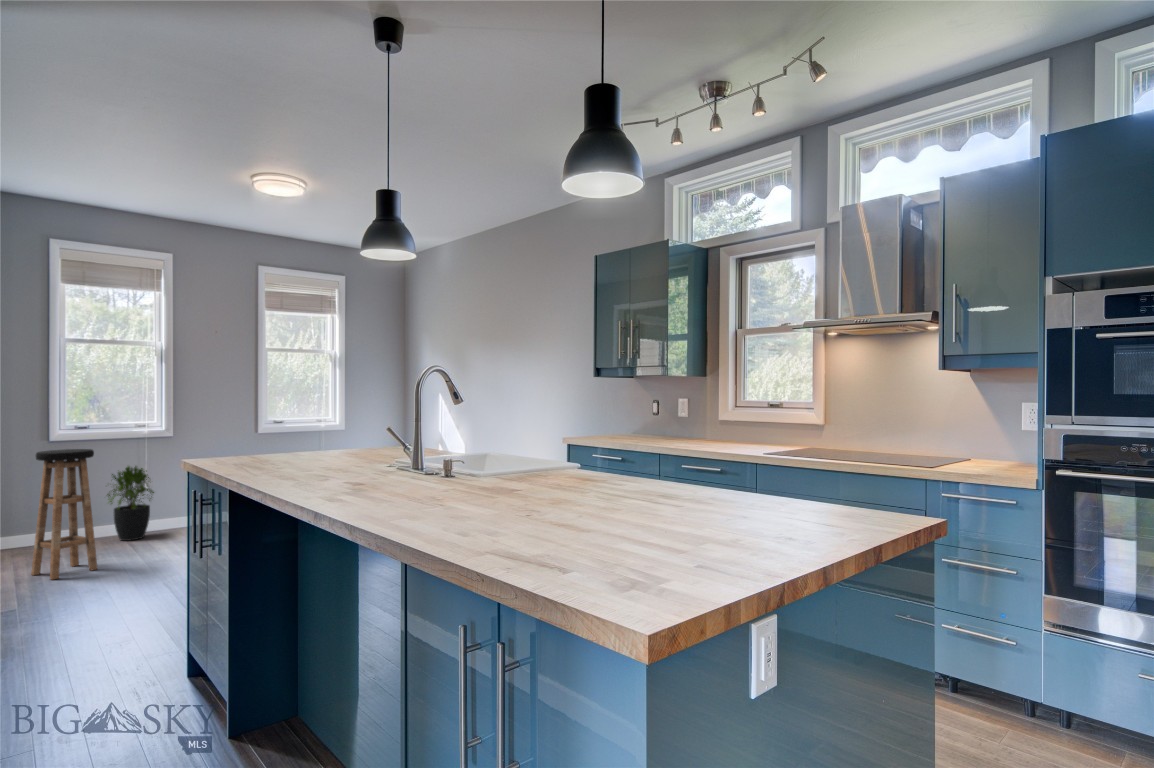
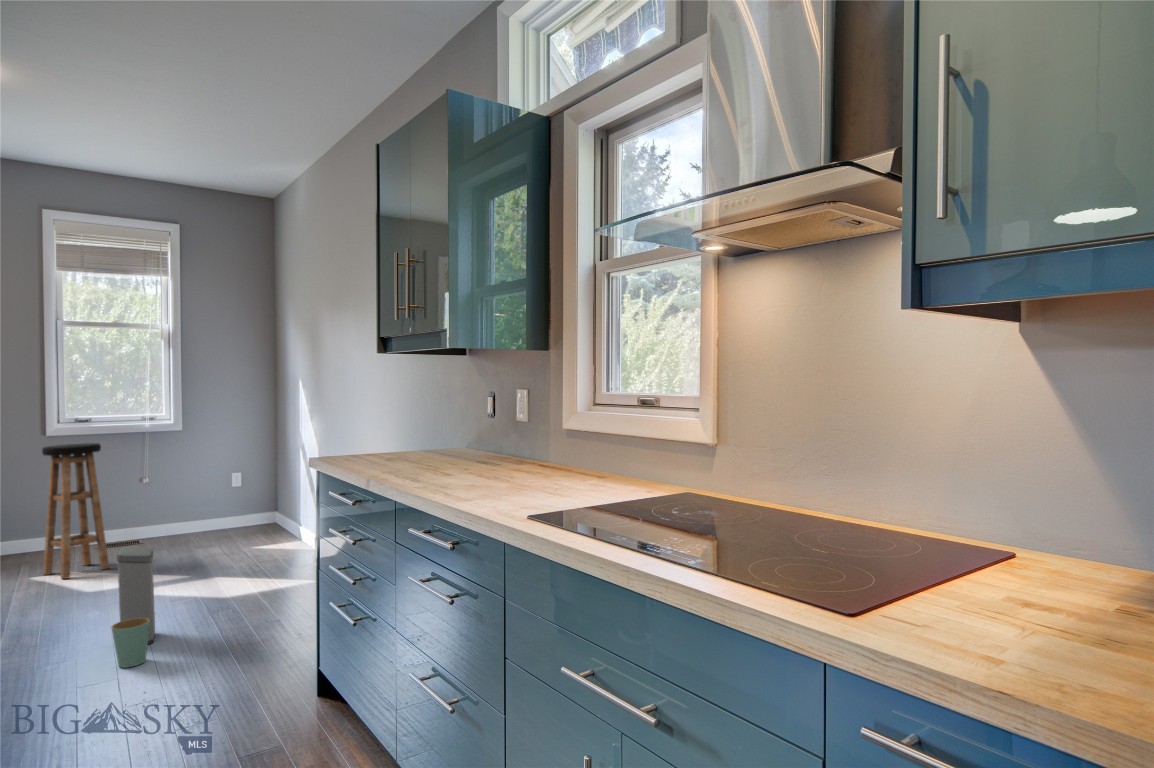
potted plant: present [107,466,154,541] -> none [114,460,169,540]
trash can: none [109,552,149,668] -> present [111,547,155,668]

